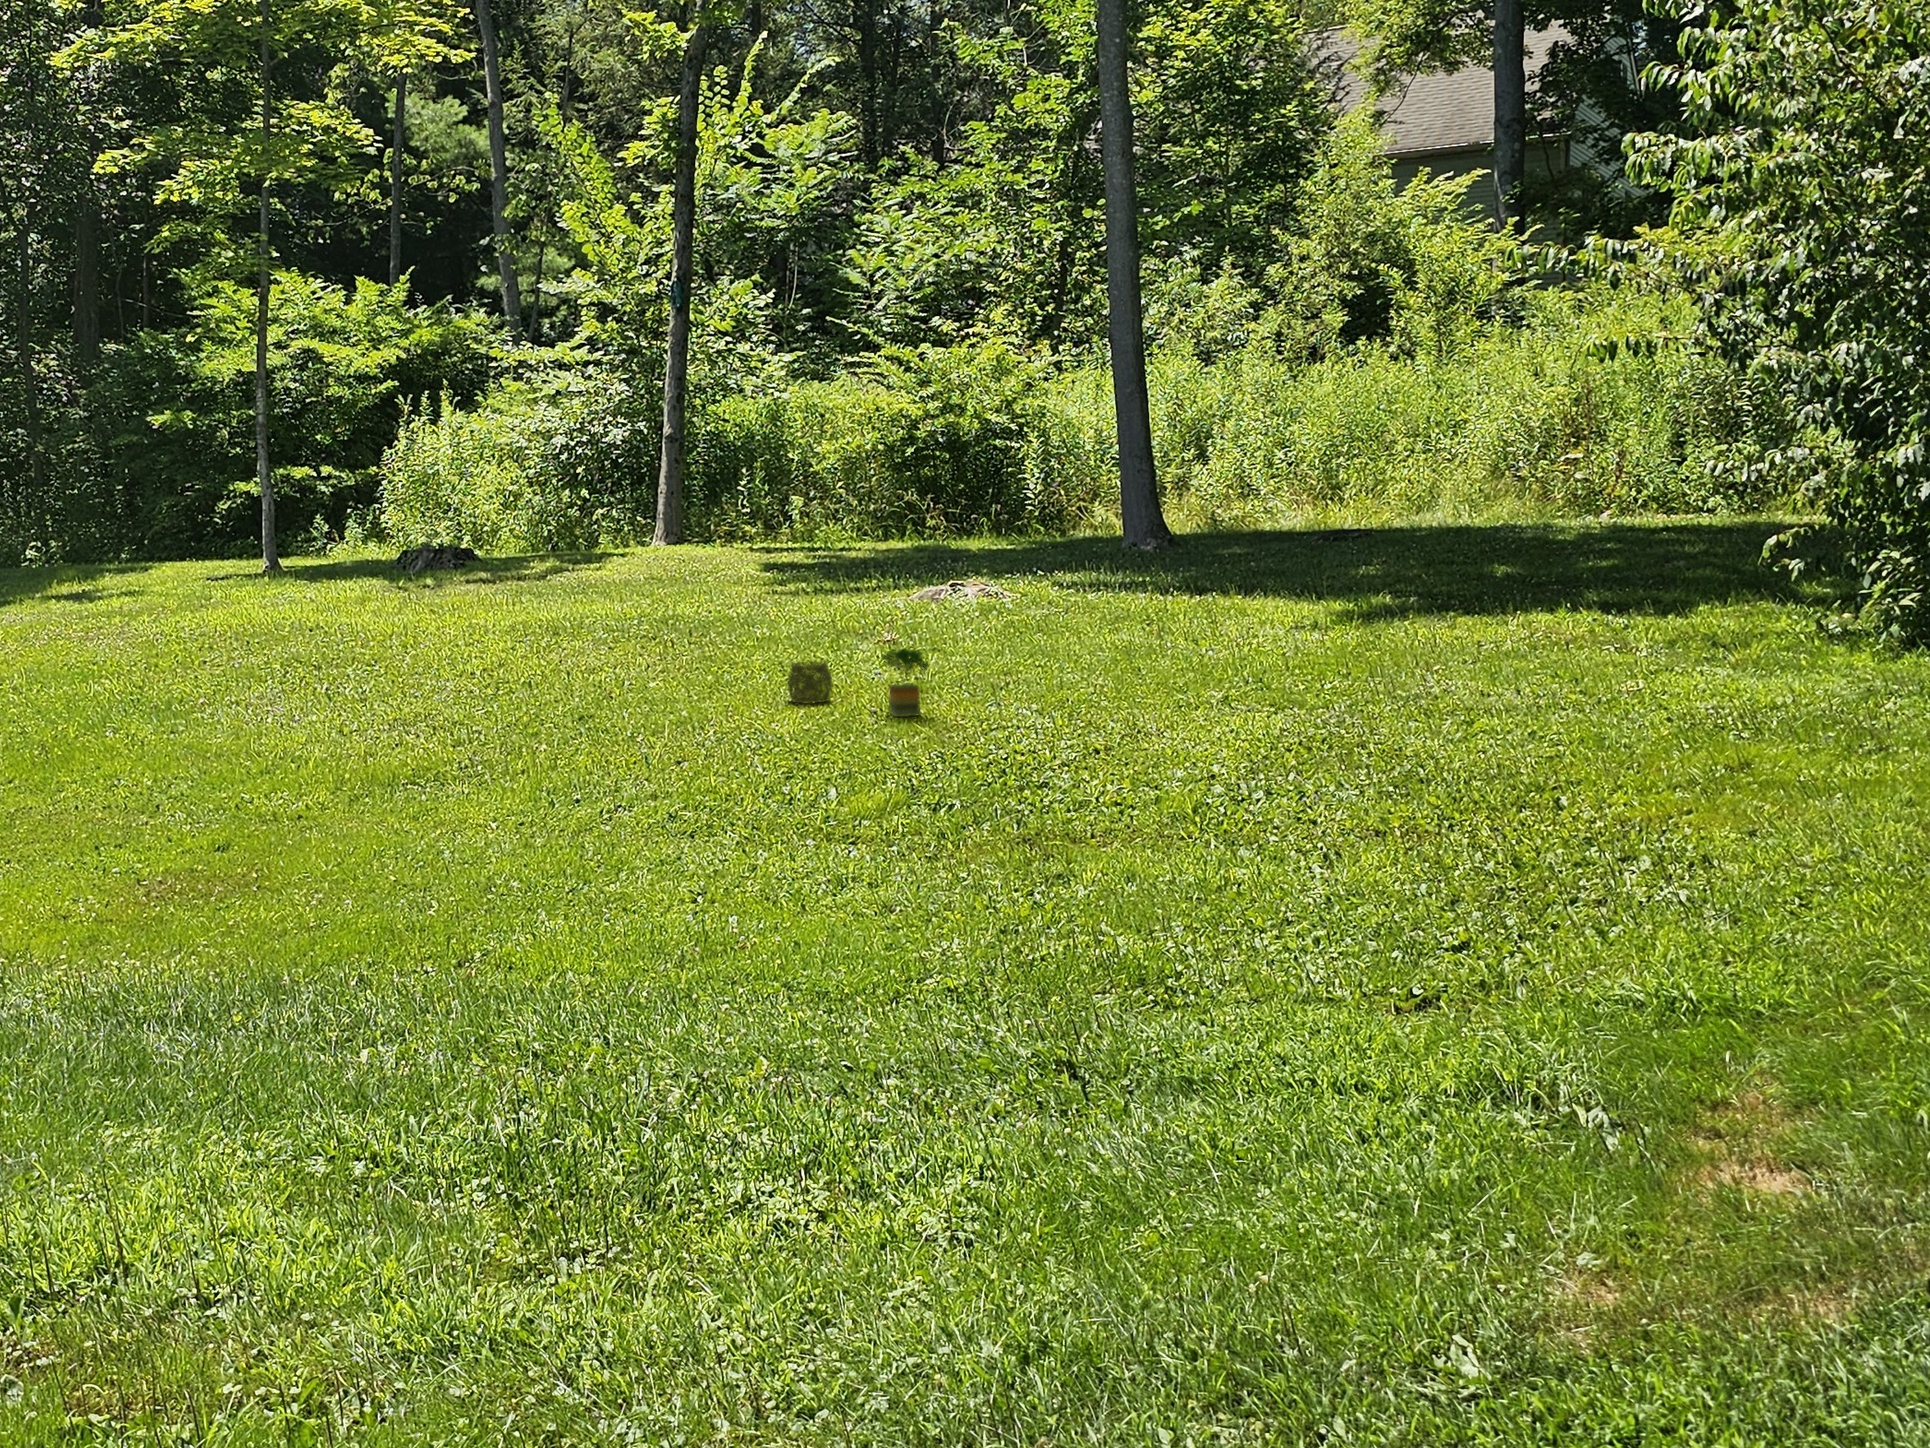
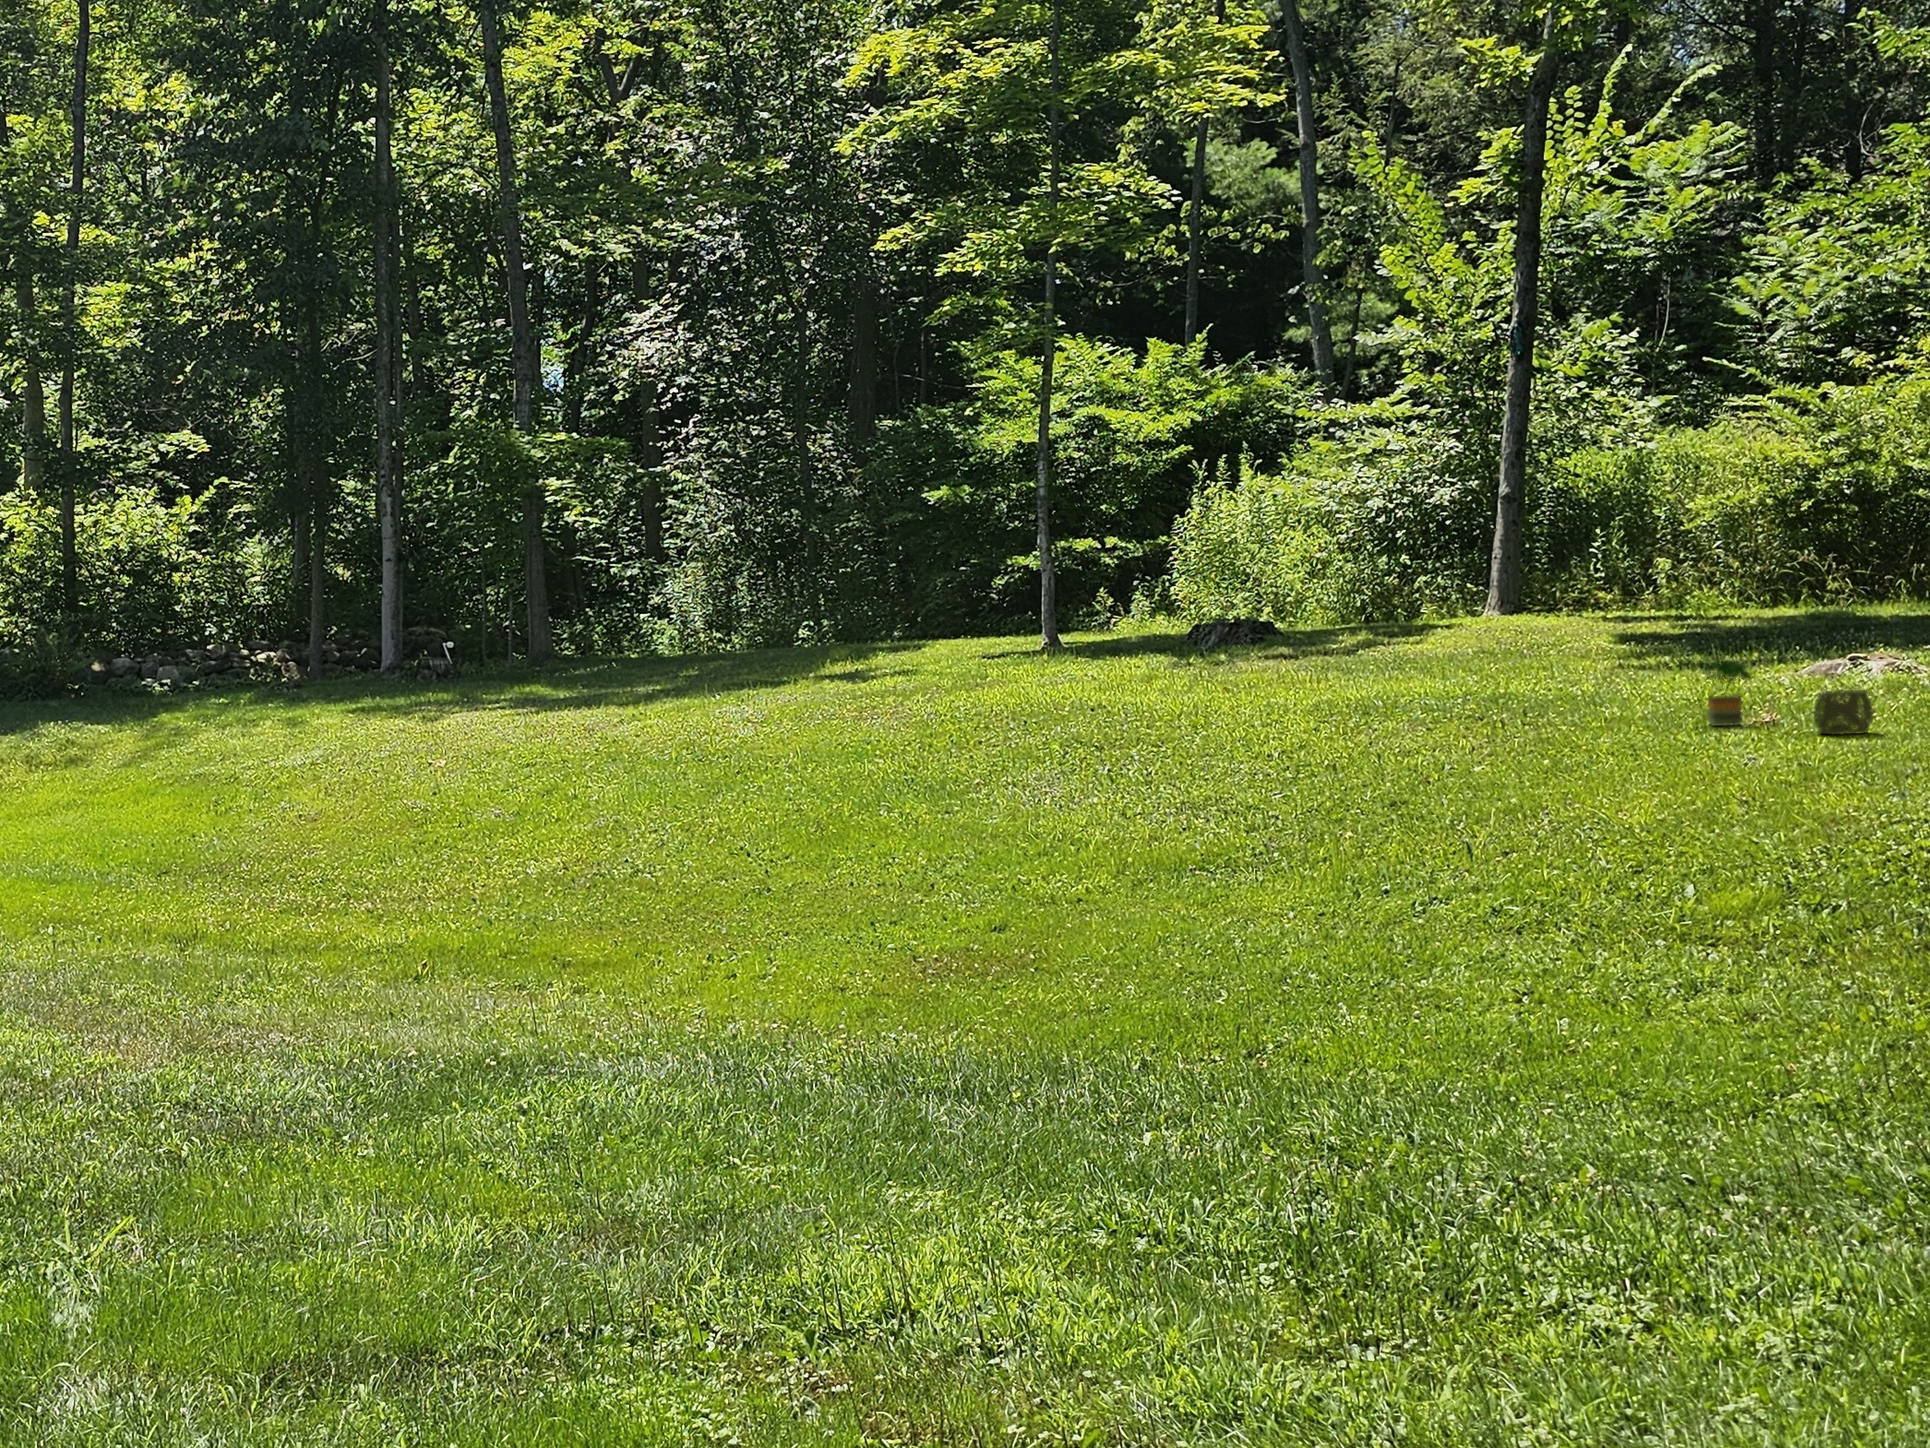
woven basket: present [787,662,833,704] -> present [1814,690,1873,734]

